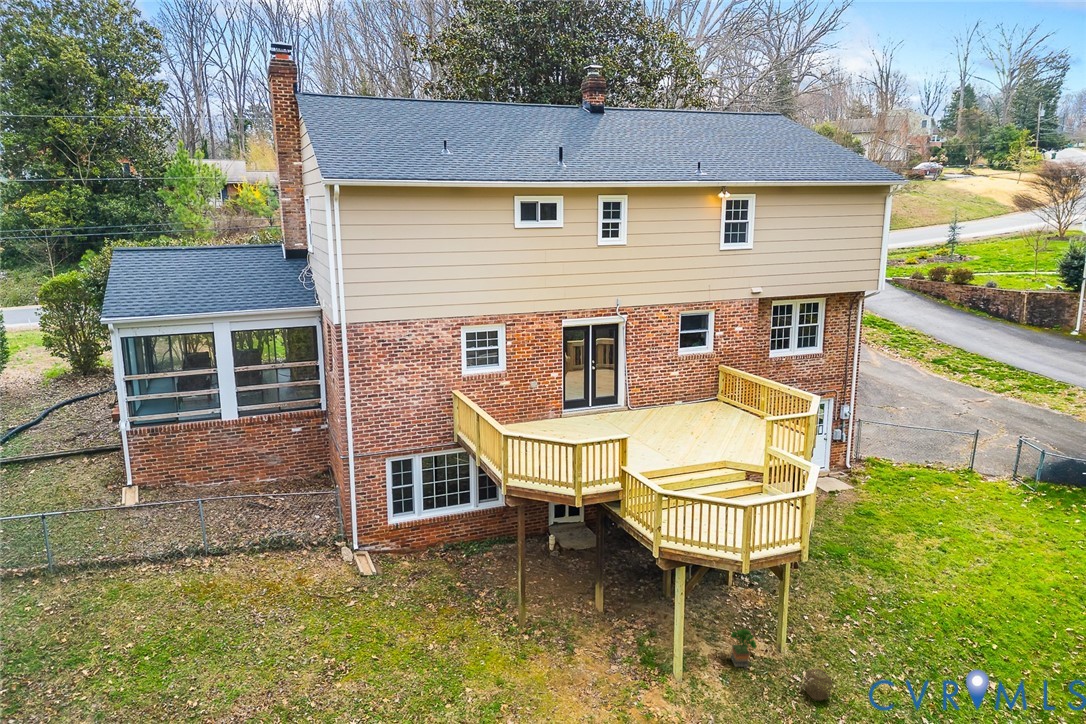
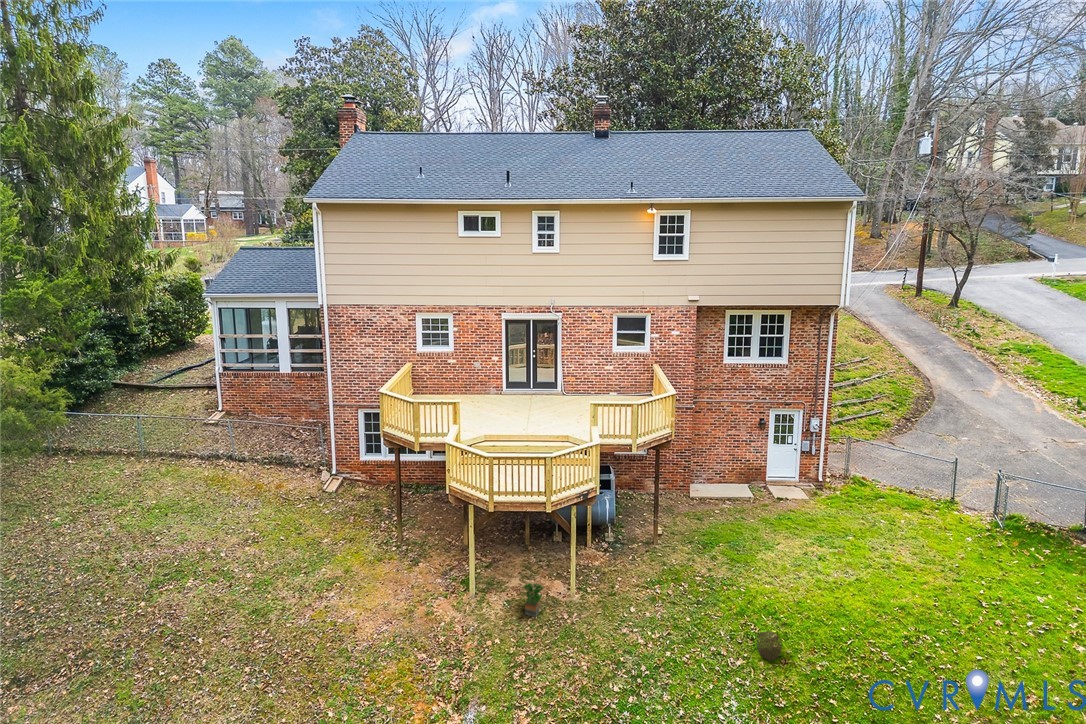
woven basket: present [804,669,832,700] -> present [757,631,782,660]

